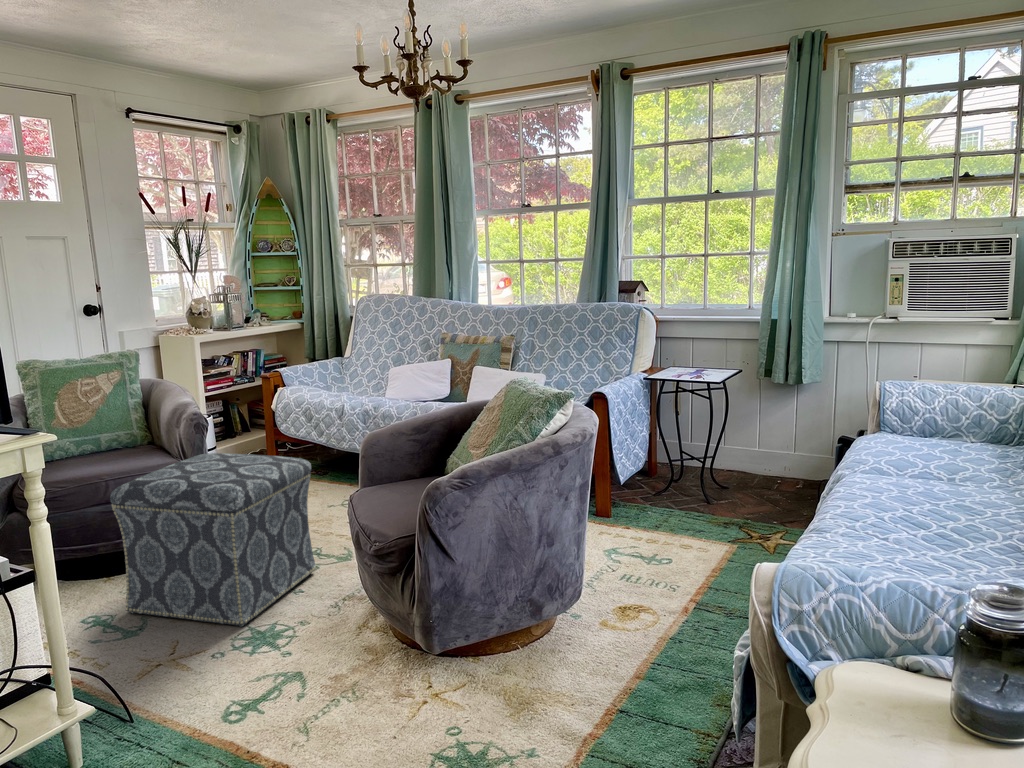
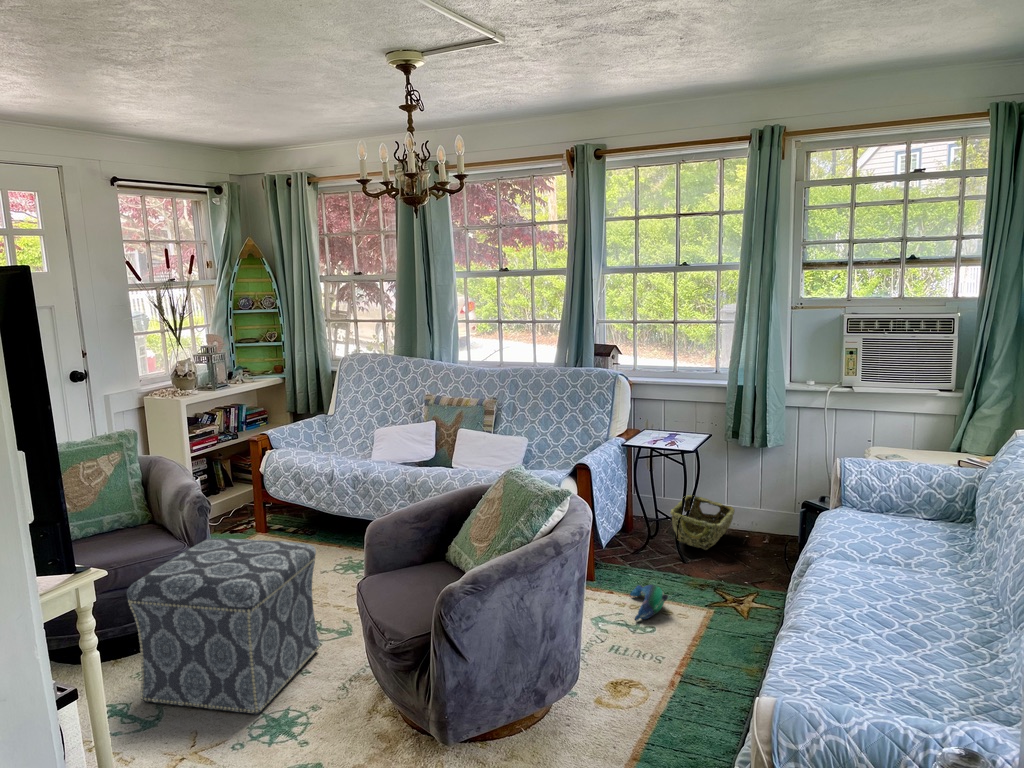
woven basket: none [696,438,767,492] -> present [671,495,735,550]
plush toy: none [648,518,688,552] -> present [630,585,668,620]

